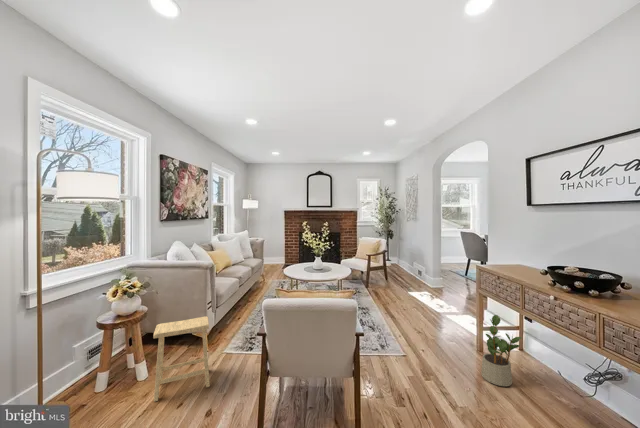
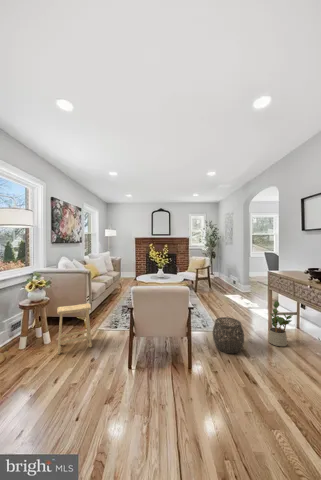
woven basket: none [397,339,448,401] -> present [213,317,244,353]

